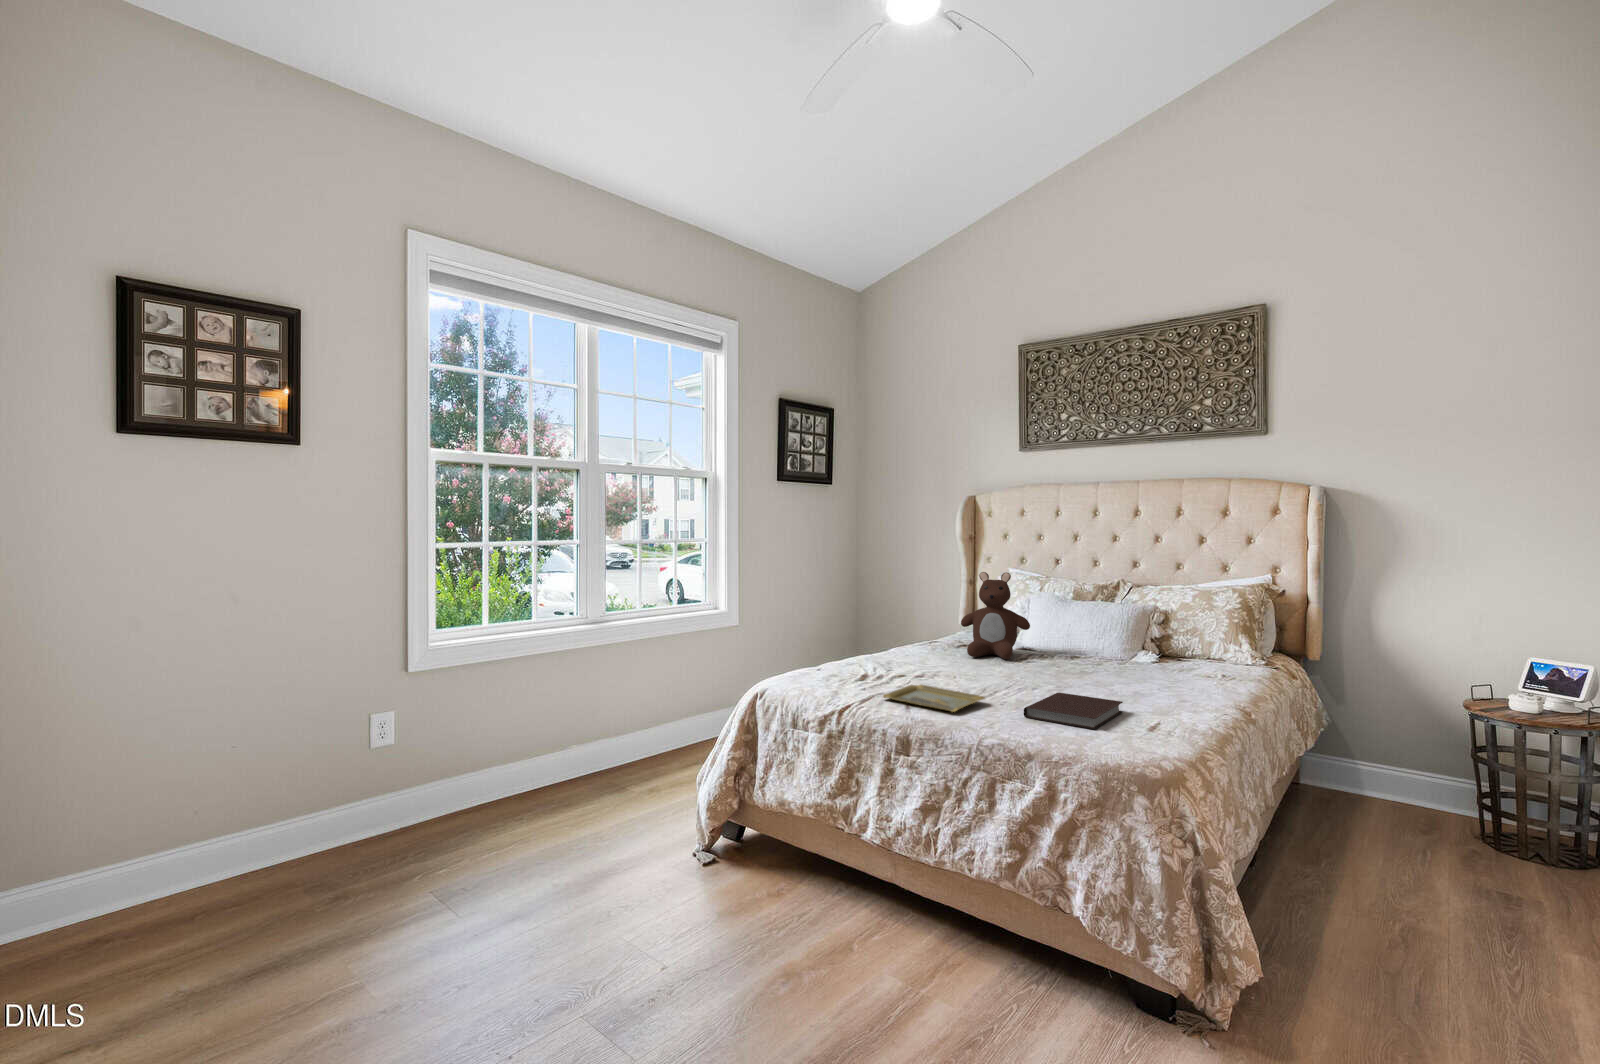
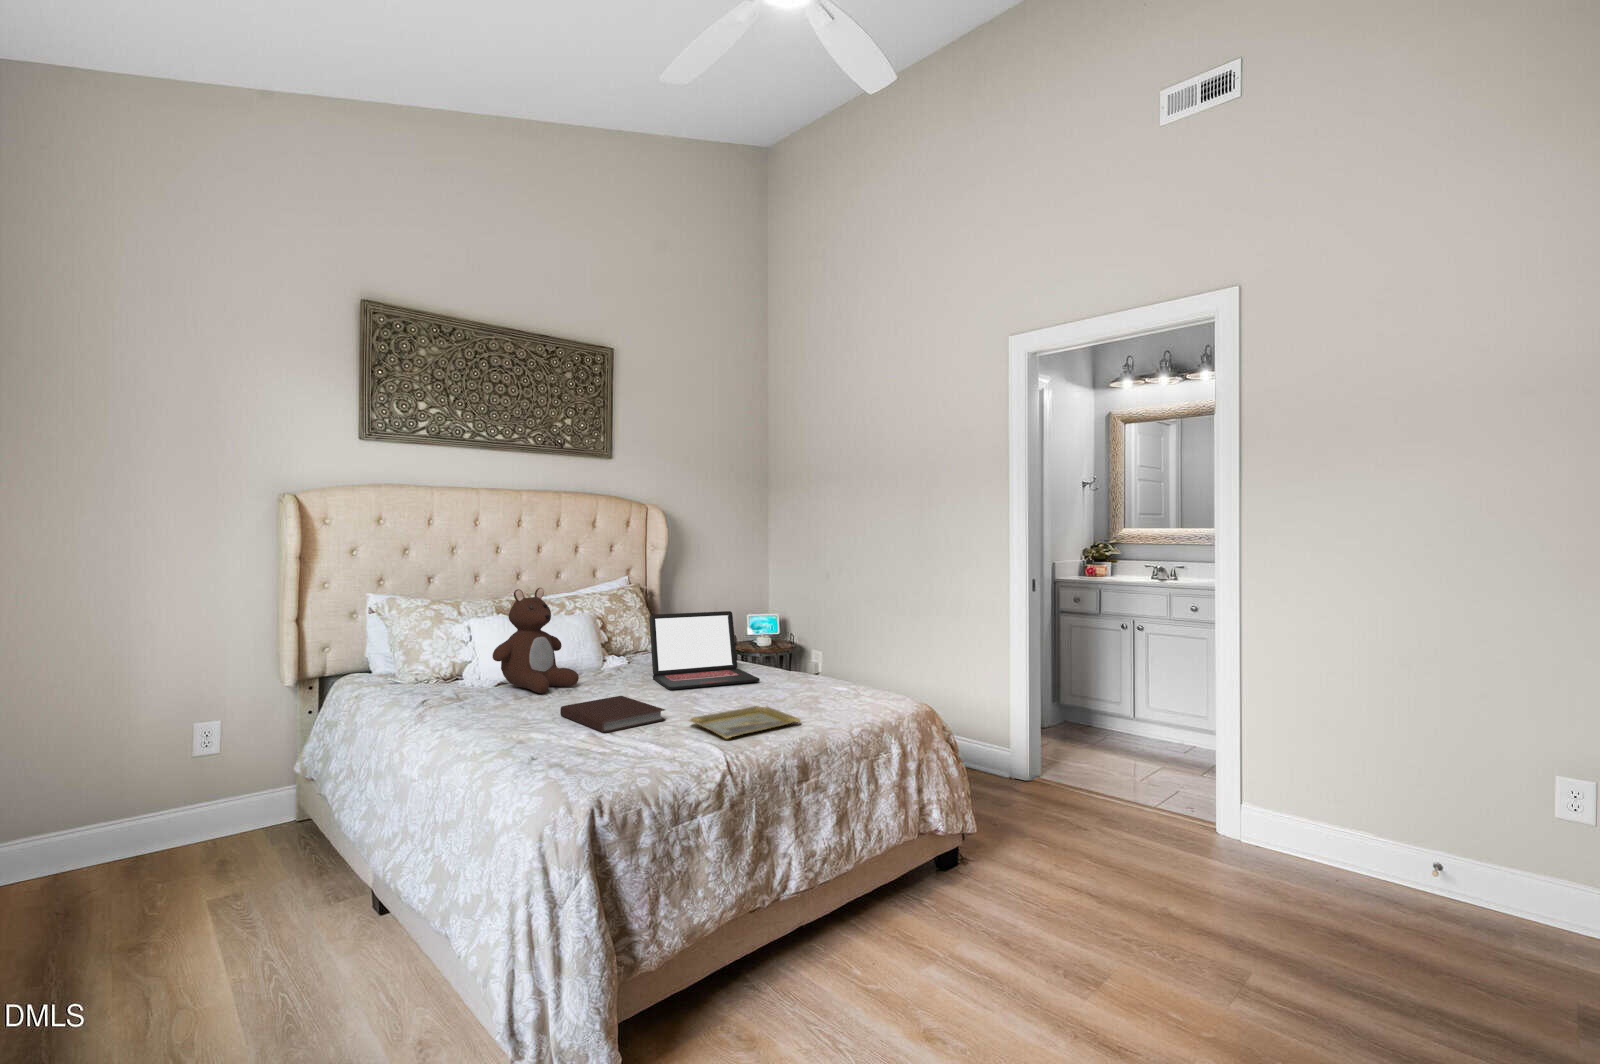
laptop: none [1034,609,1172,698] -> present [649,611,760,690]
notebook: present [1024,693,1123,729] -> present [560,696,666,733]

